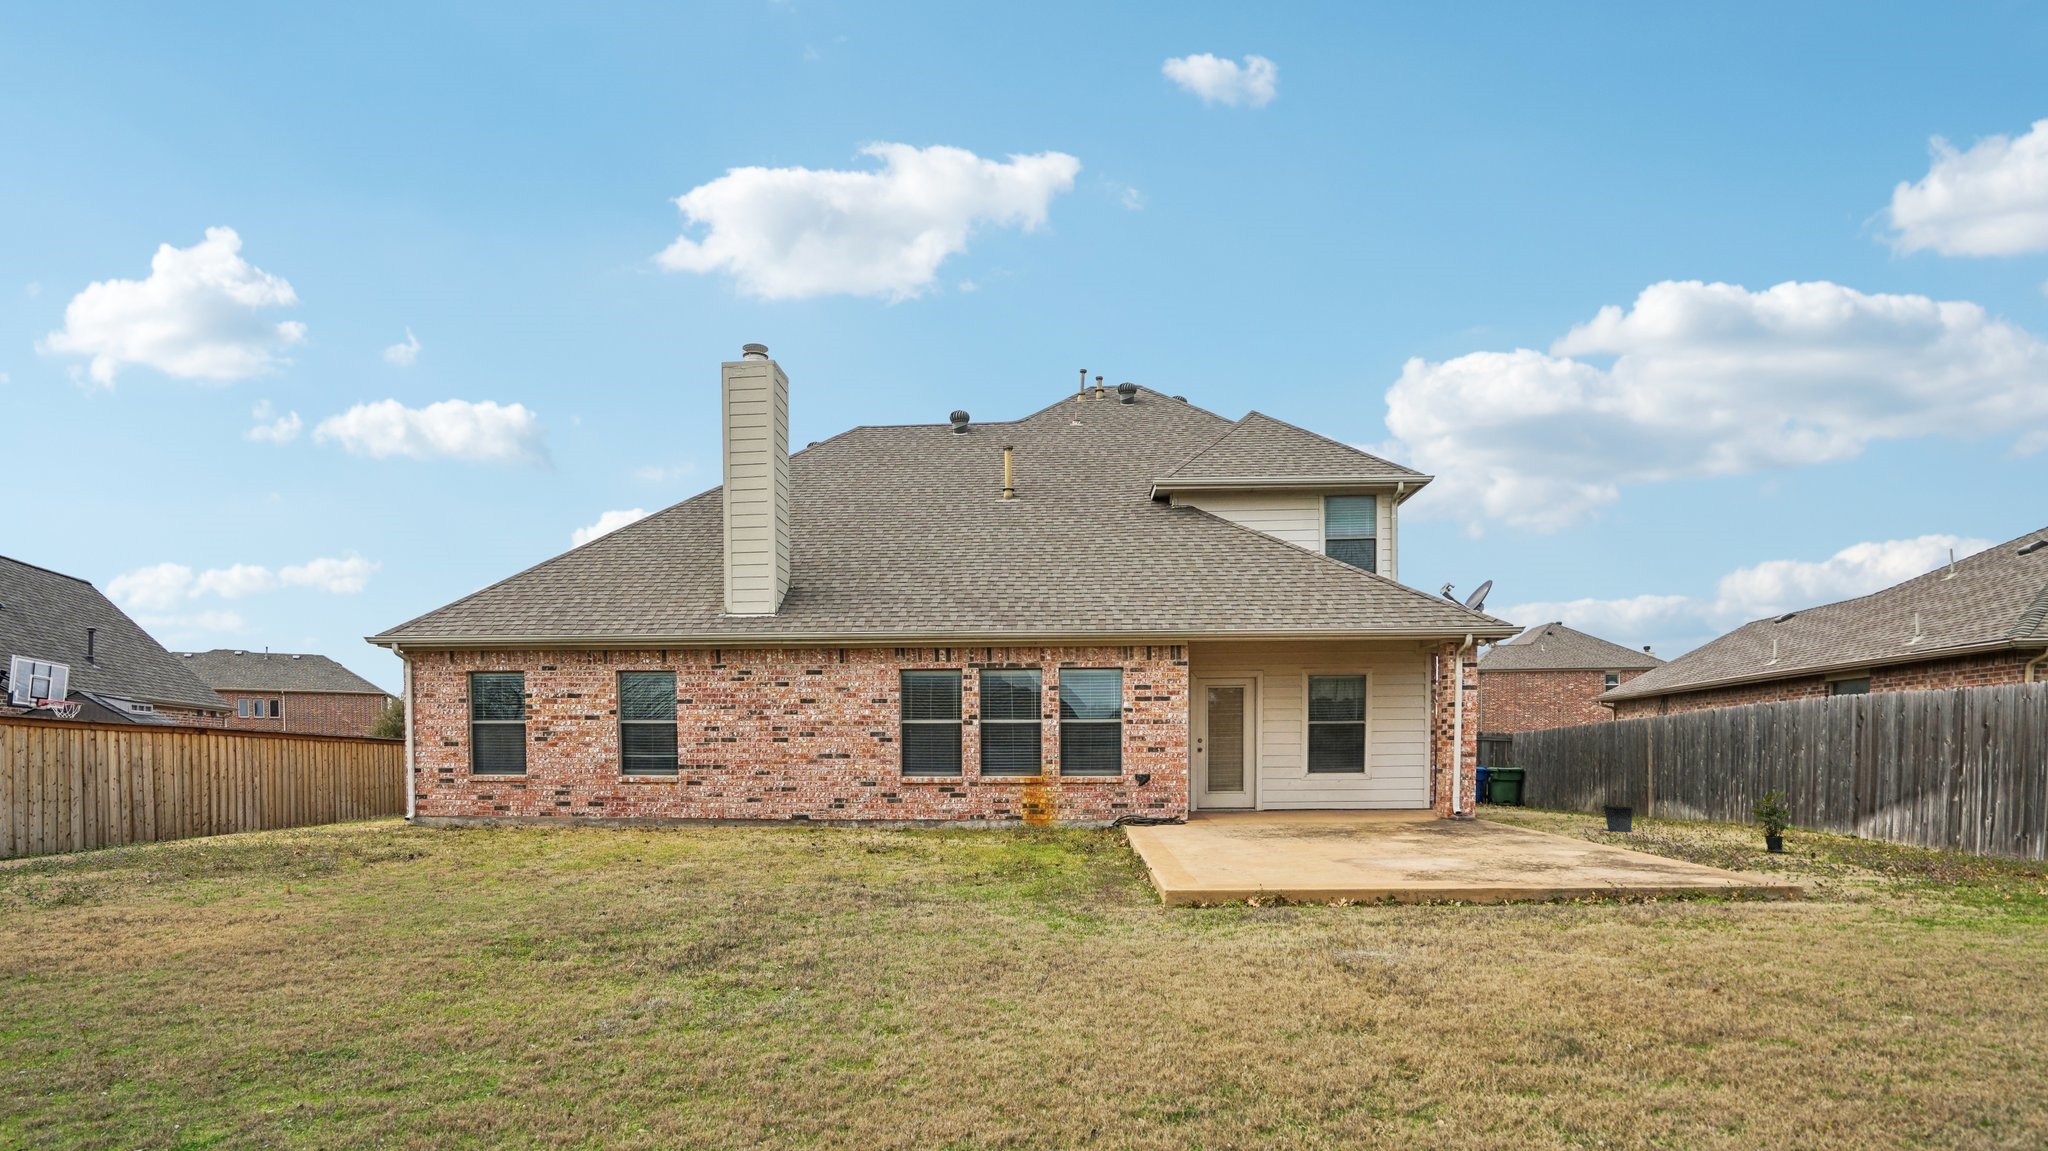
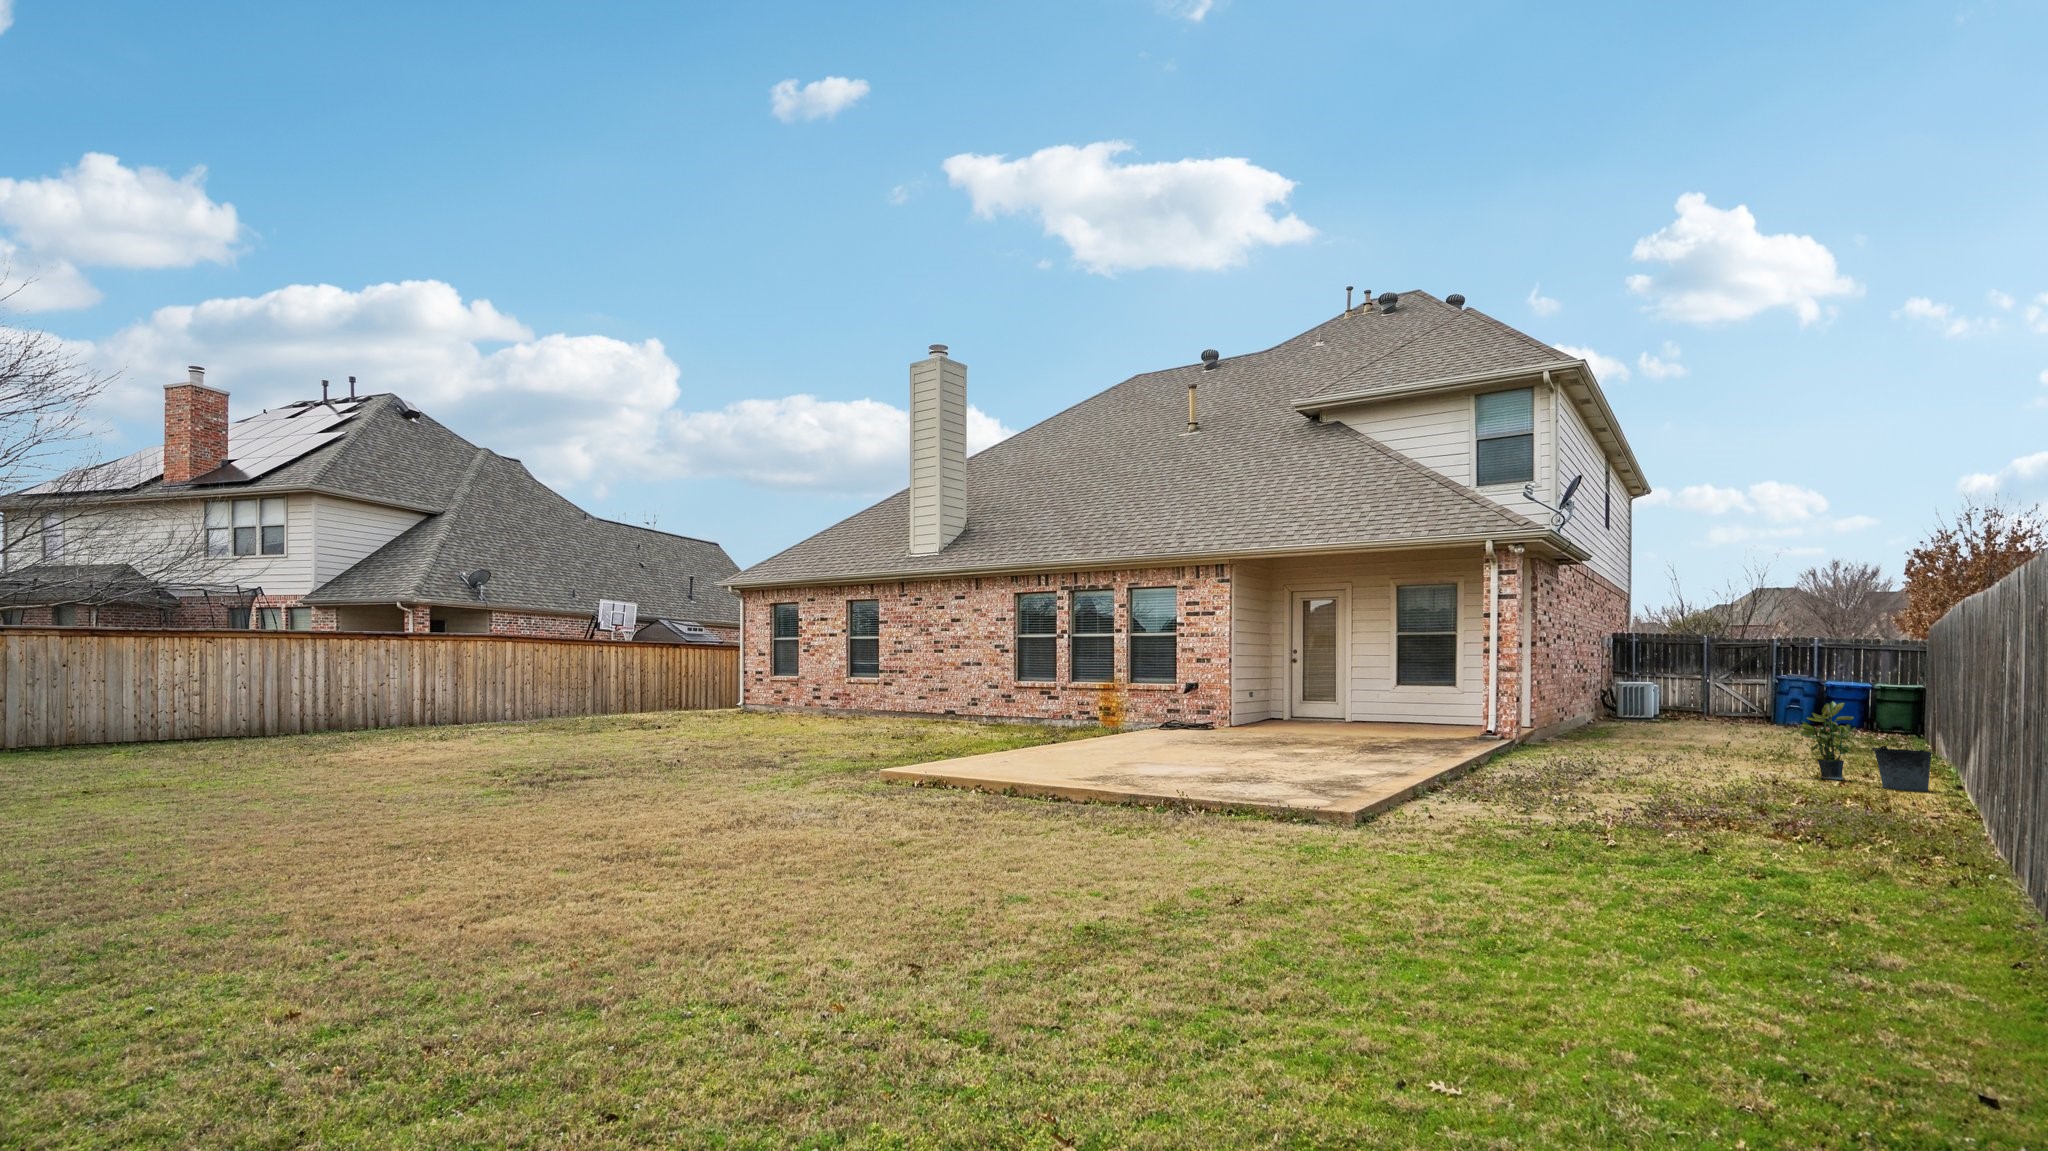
bucket: present [1602,805,1633,832] -> present [1871,746,1932,791]

